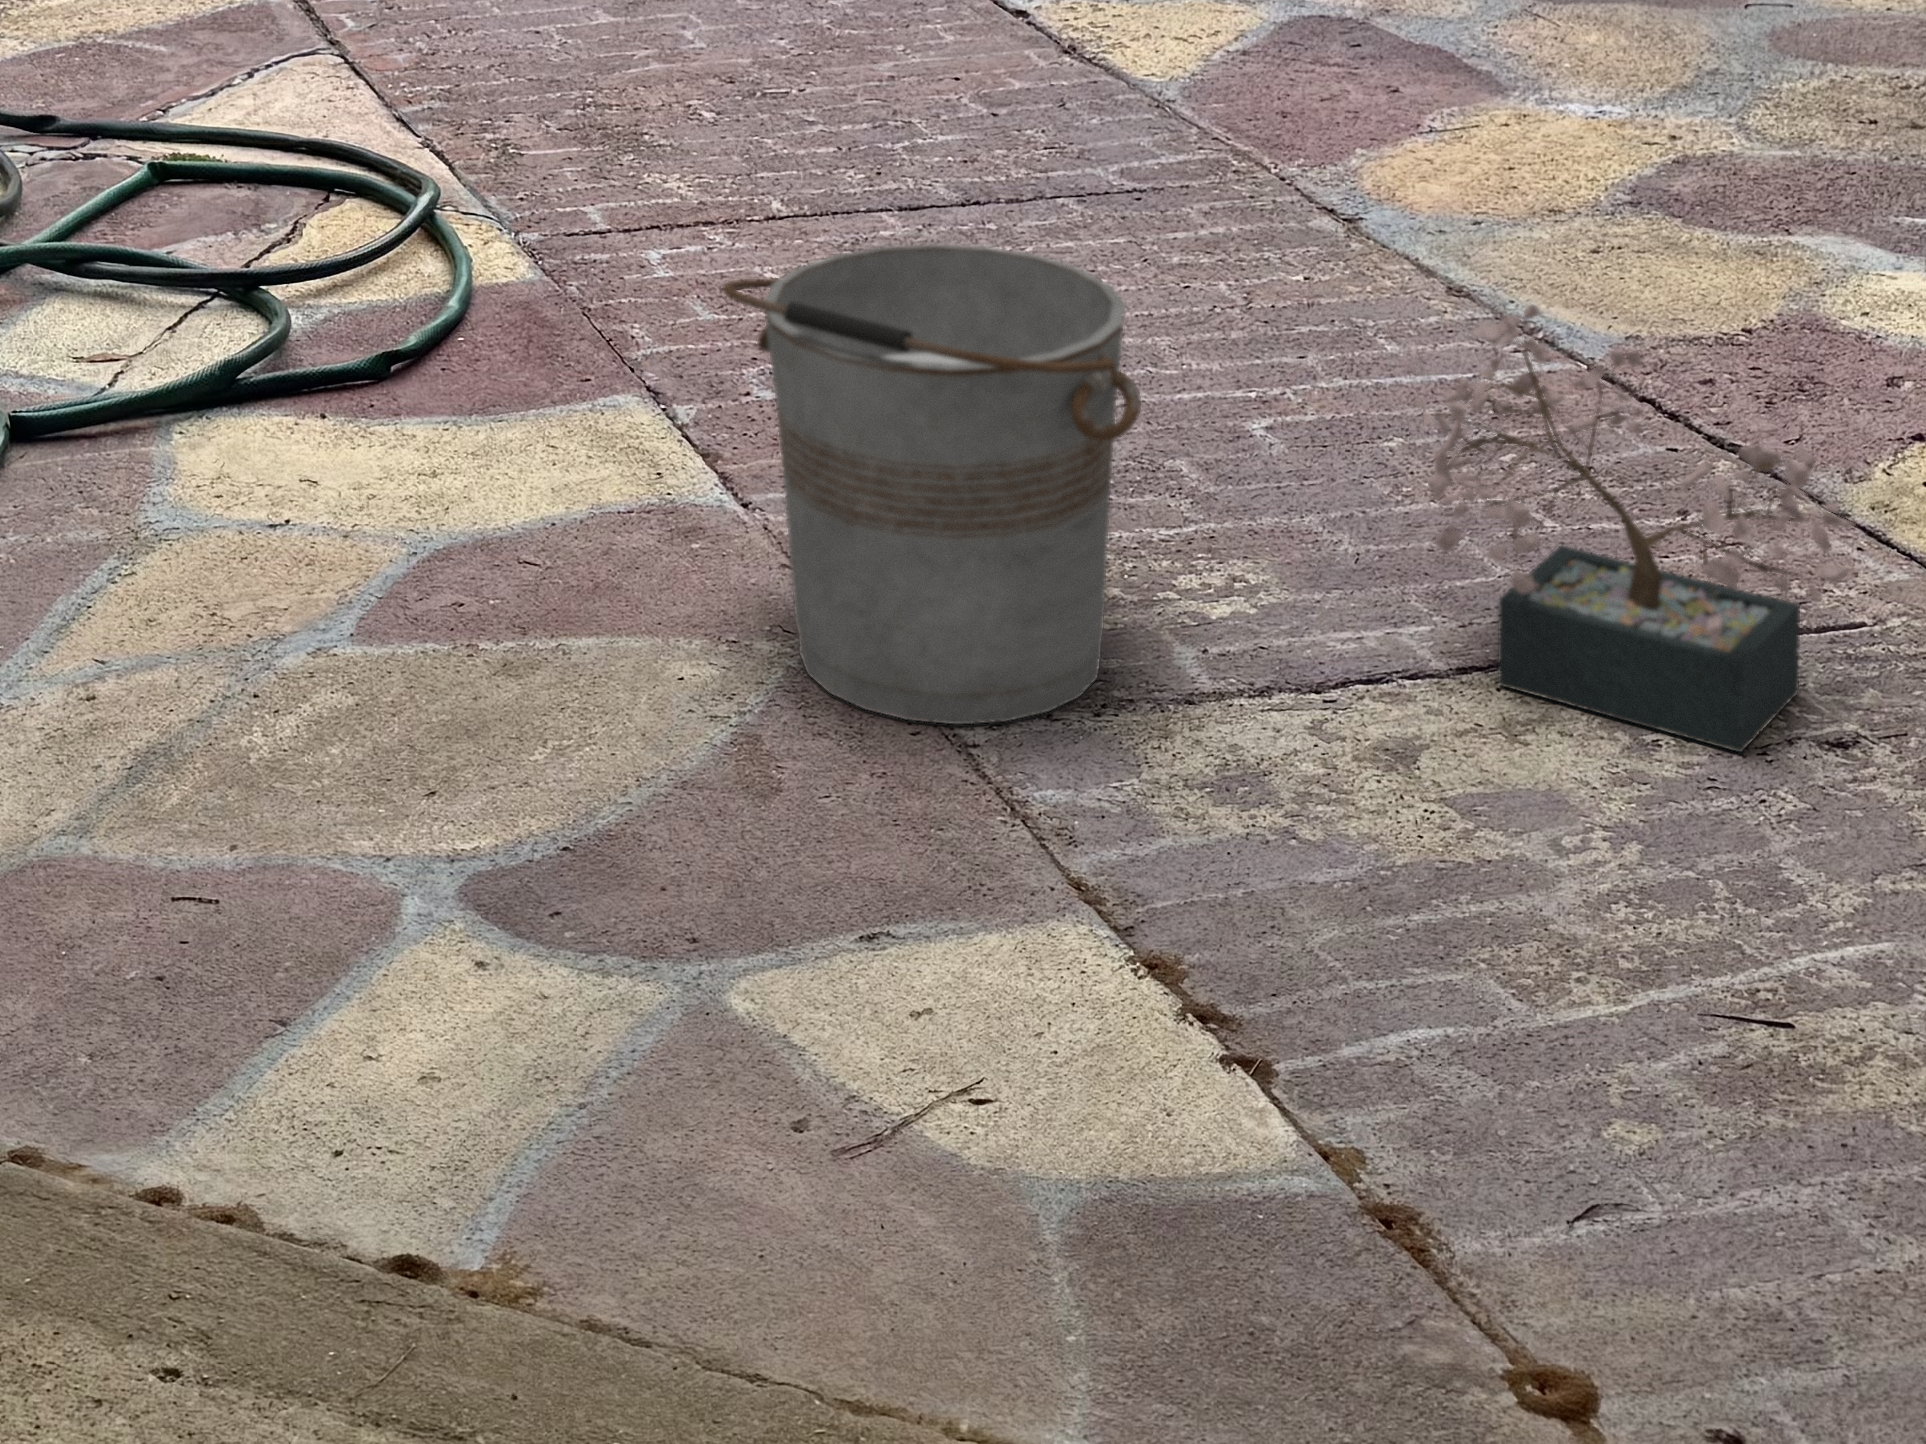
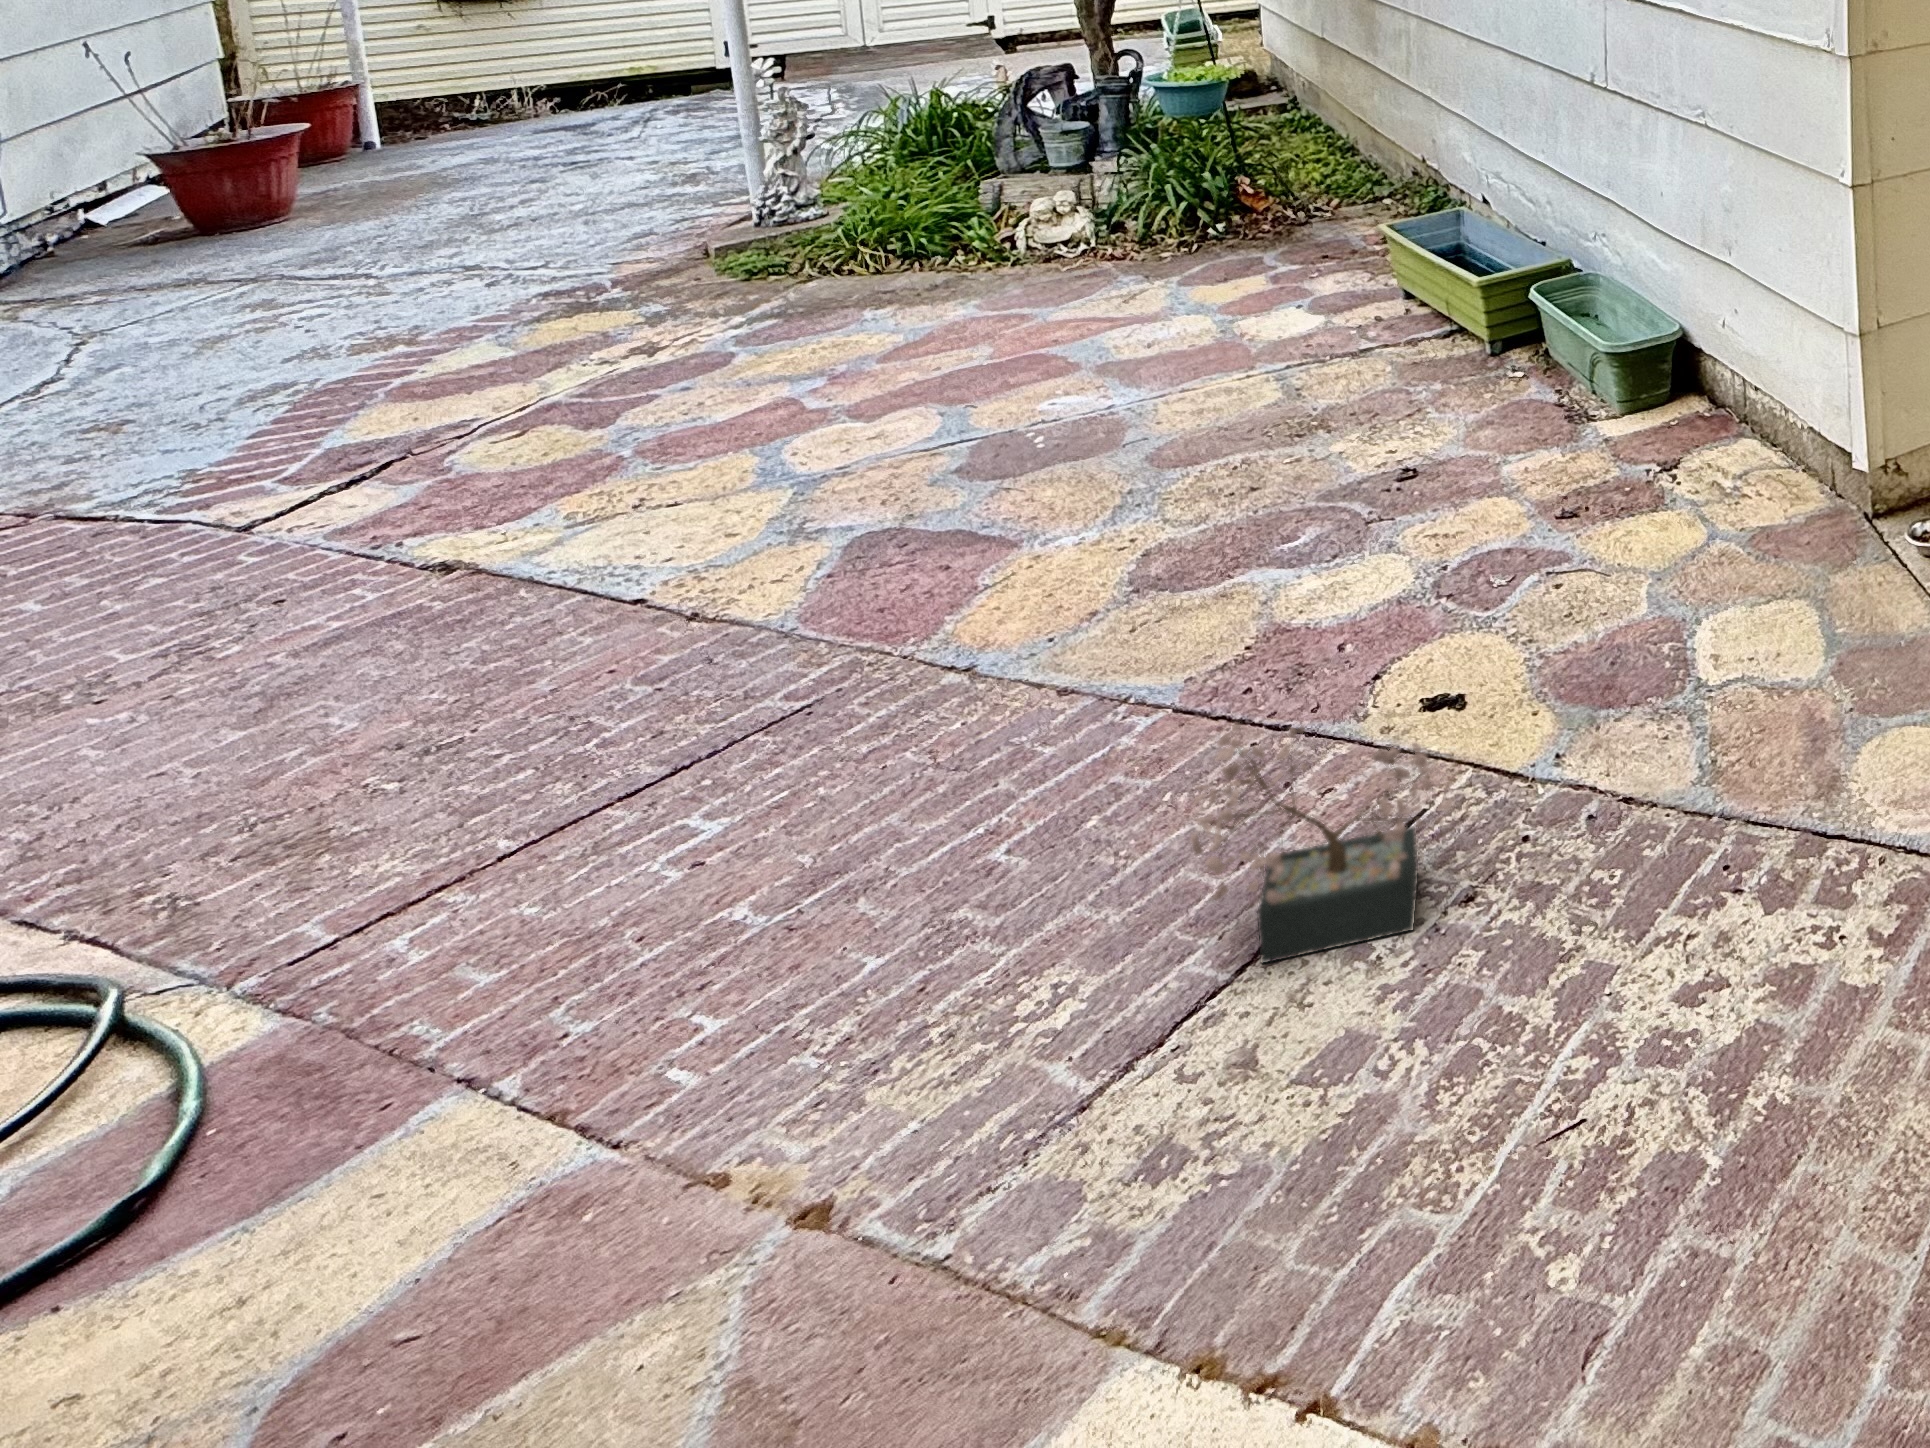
bucket: present [722,244,1141,724] -> none [647,837,1025,1261]

